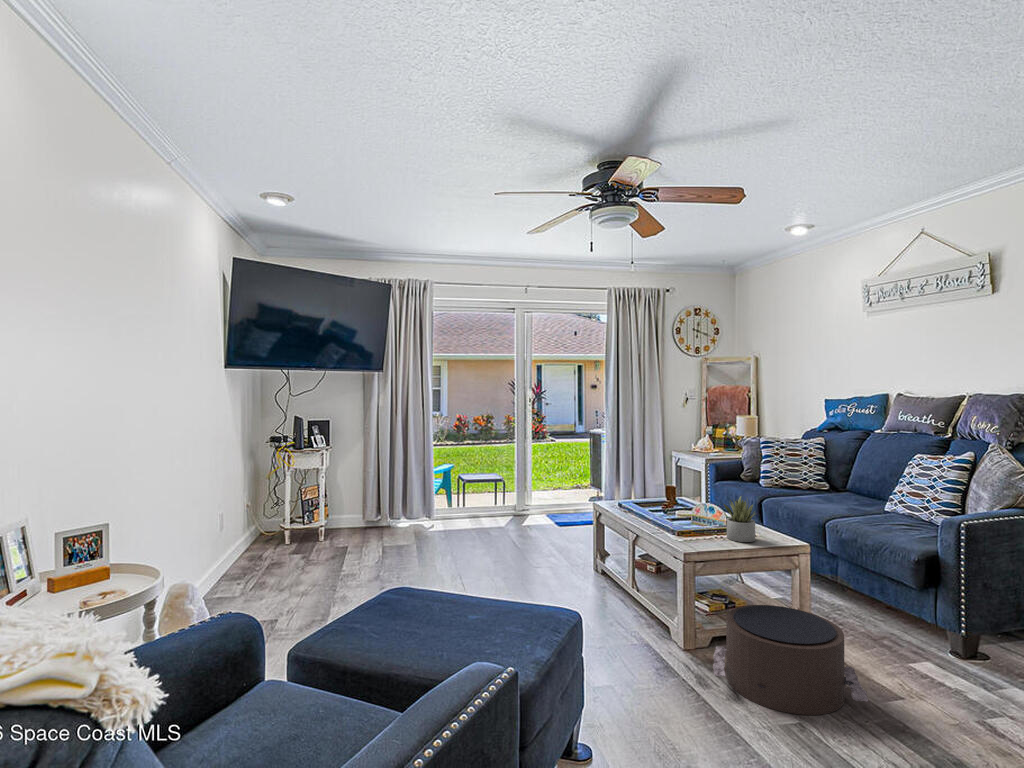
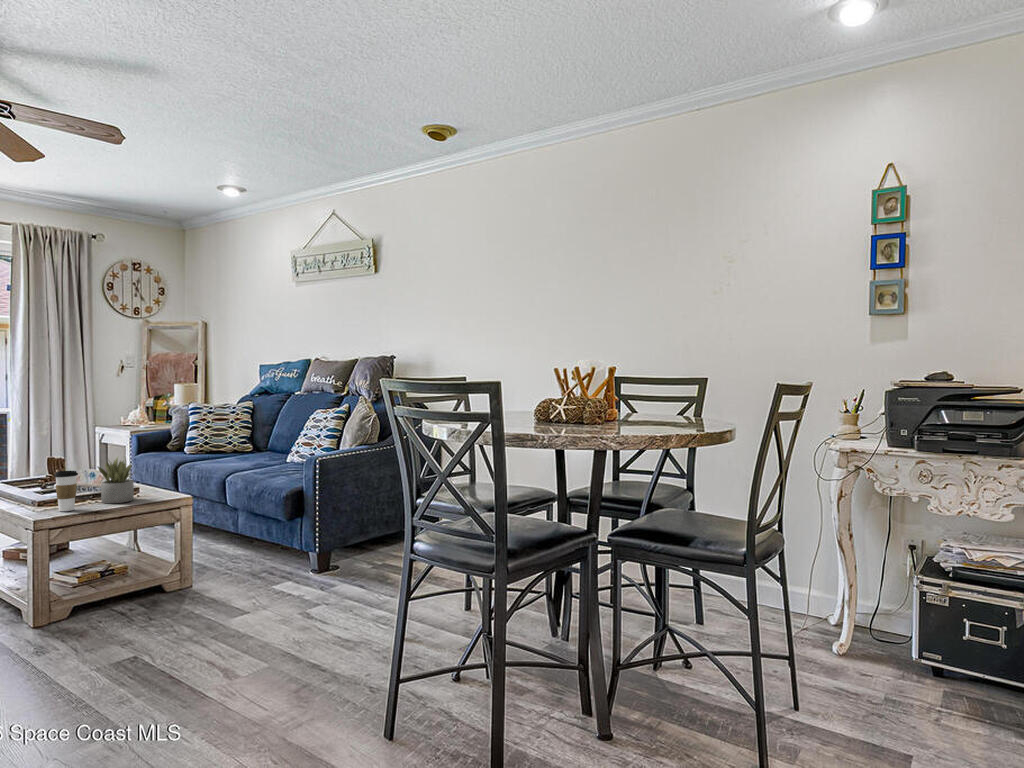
coffee cup: none [694,507,713,545] -> present [54,471,78,511]
pouf: present [713,605,868,715] -> none [52,557,210,653]

